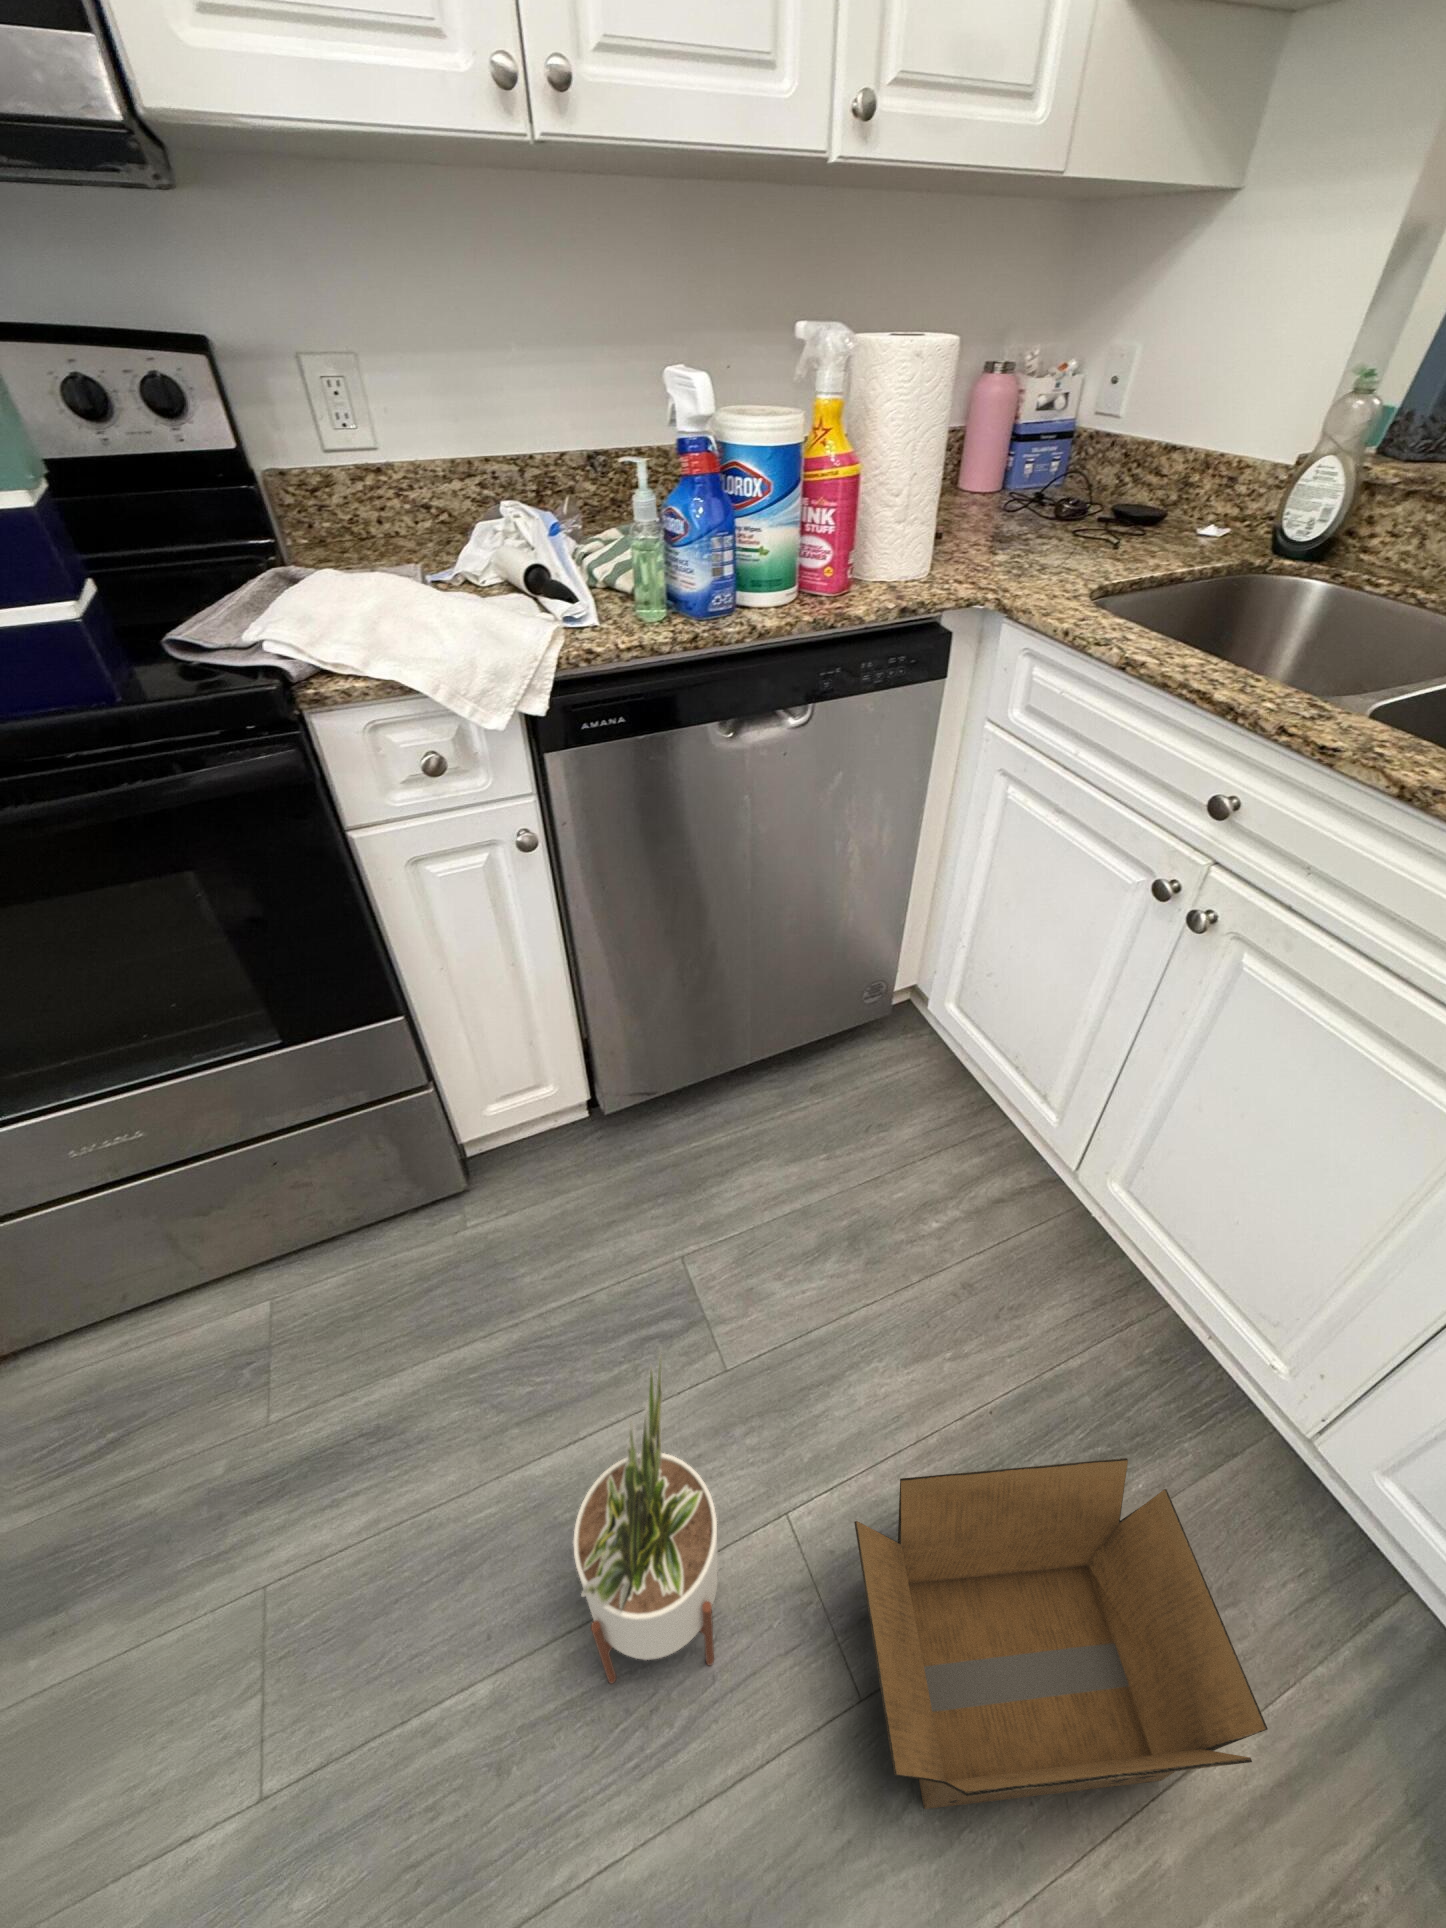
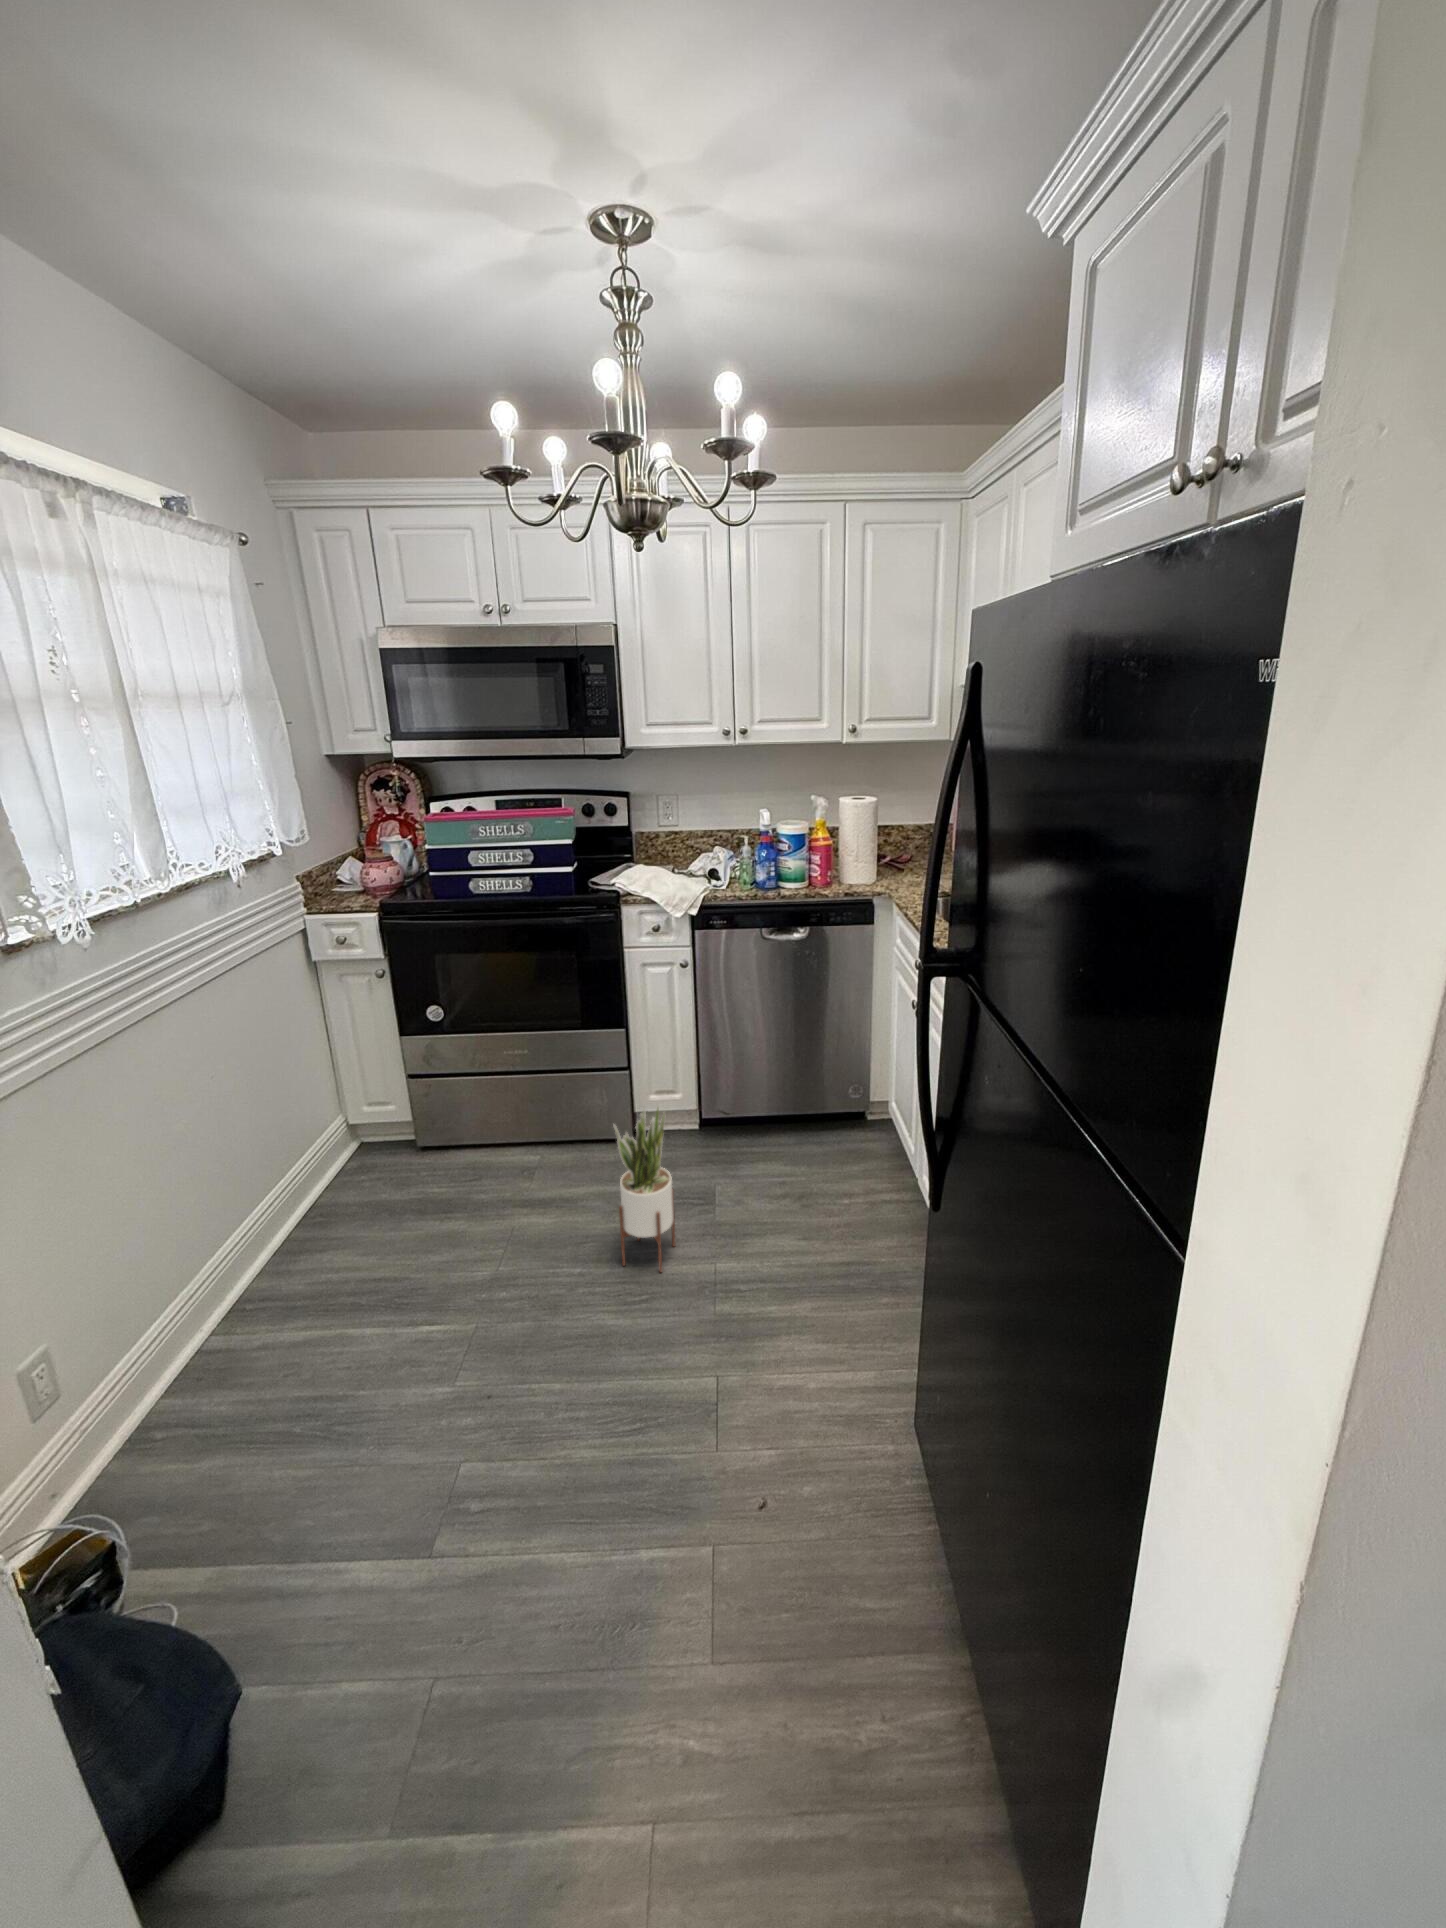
cardboard box: present [854,1458,1268,1809] -> none [693,1200,842,1348]

